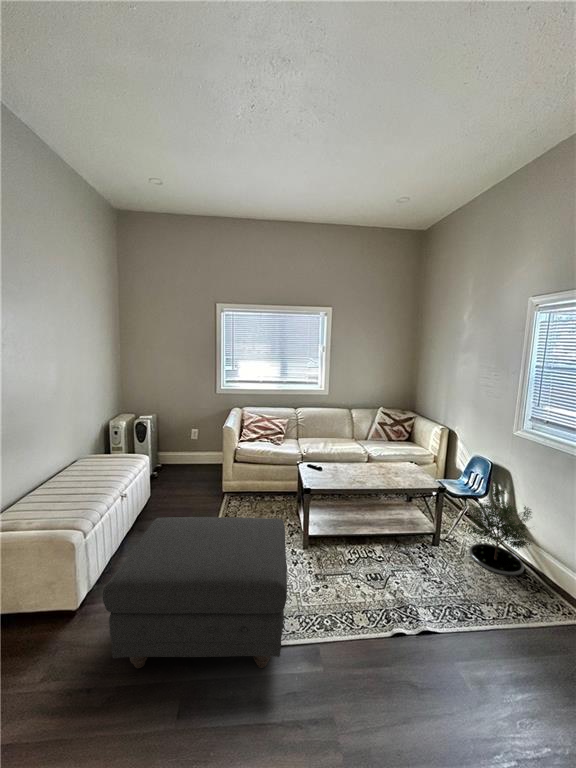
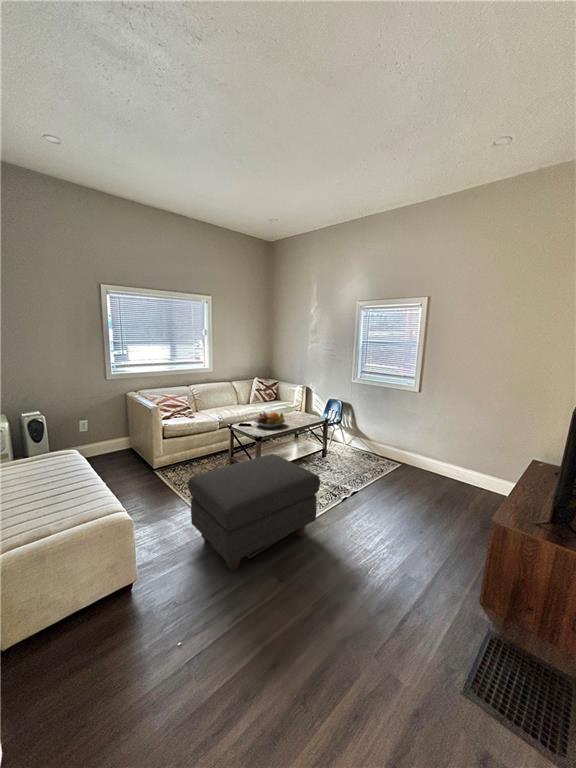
fruit bowl: none [325,456,369,479] -> present [254,412,285,428]
potted tree: present [466,478,531,576] -> none [339,407,372,459]

